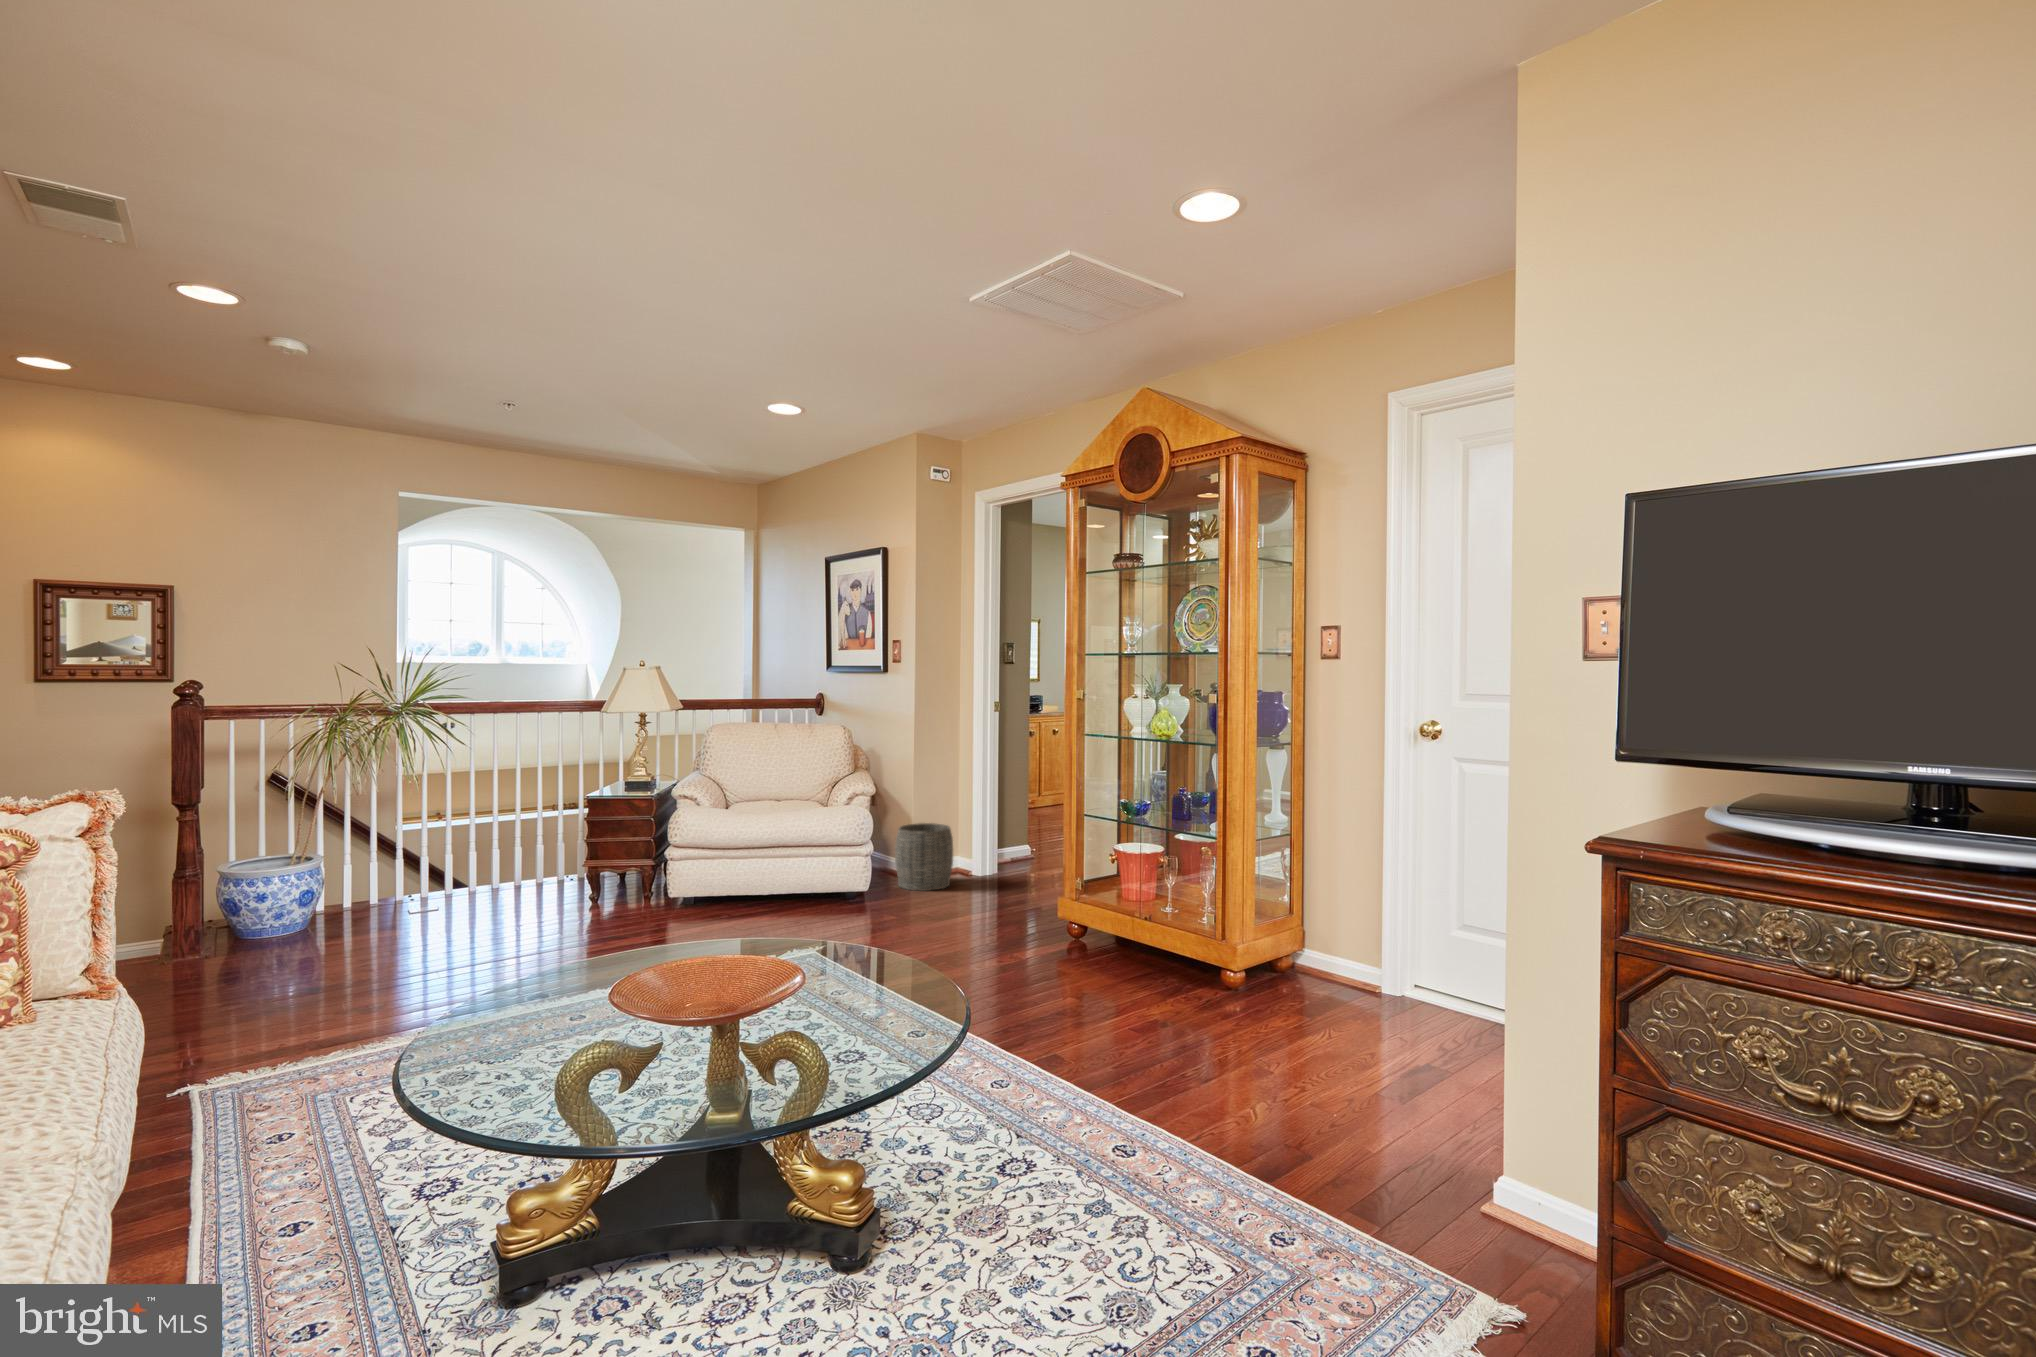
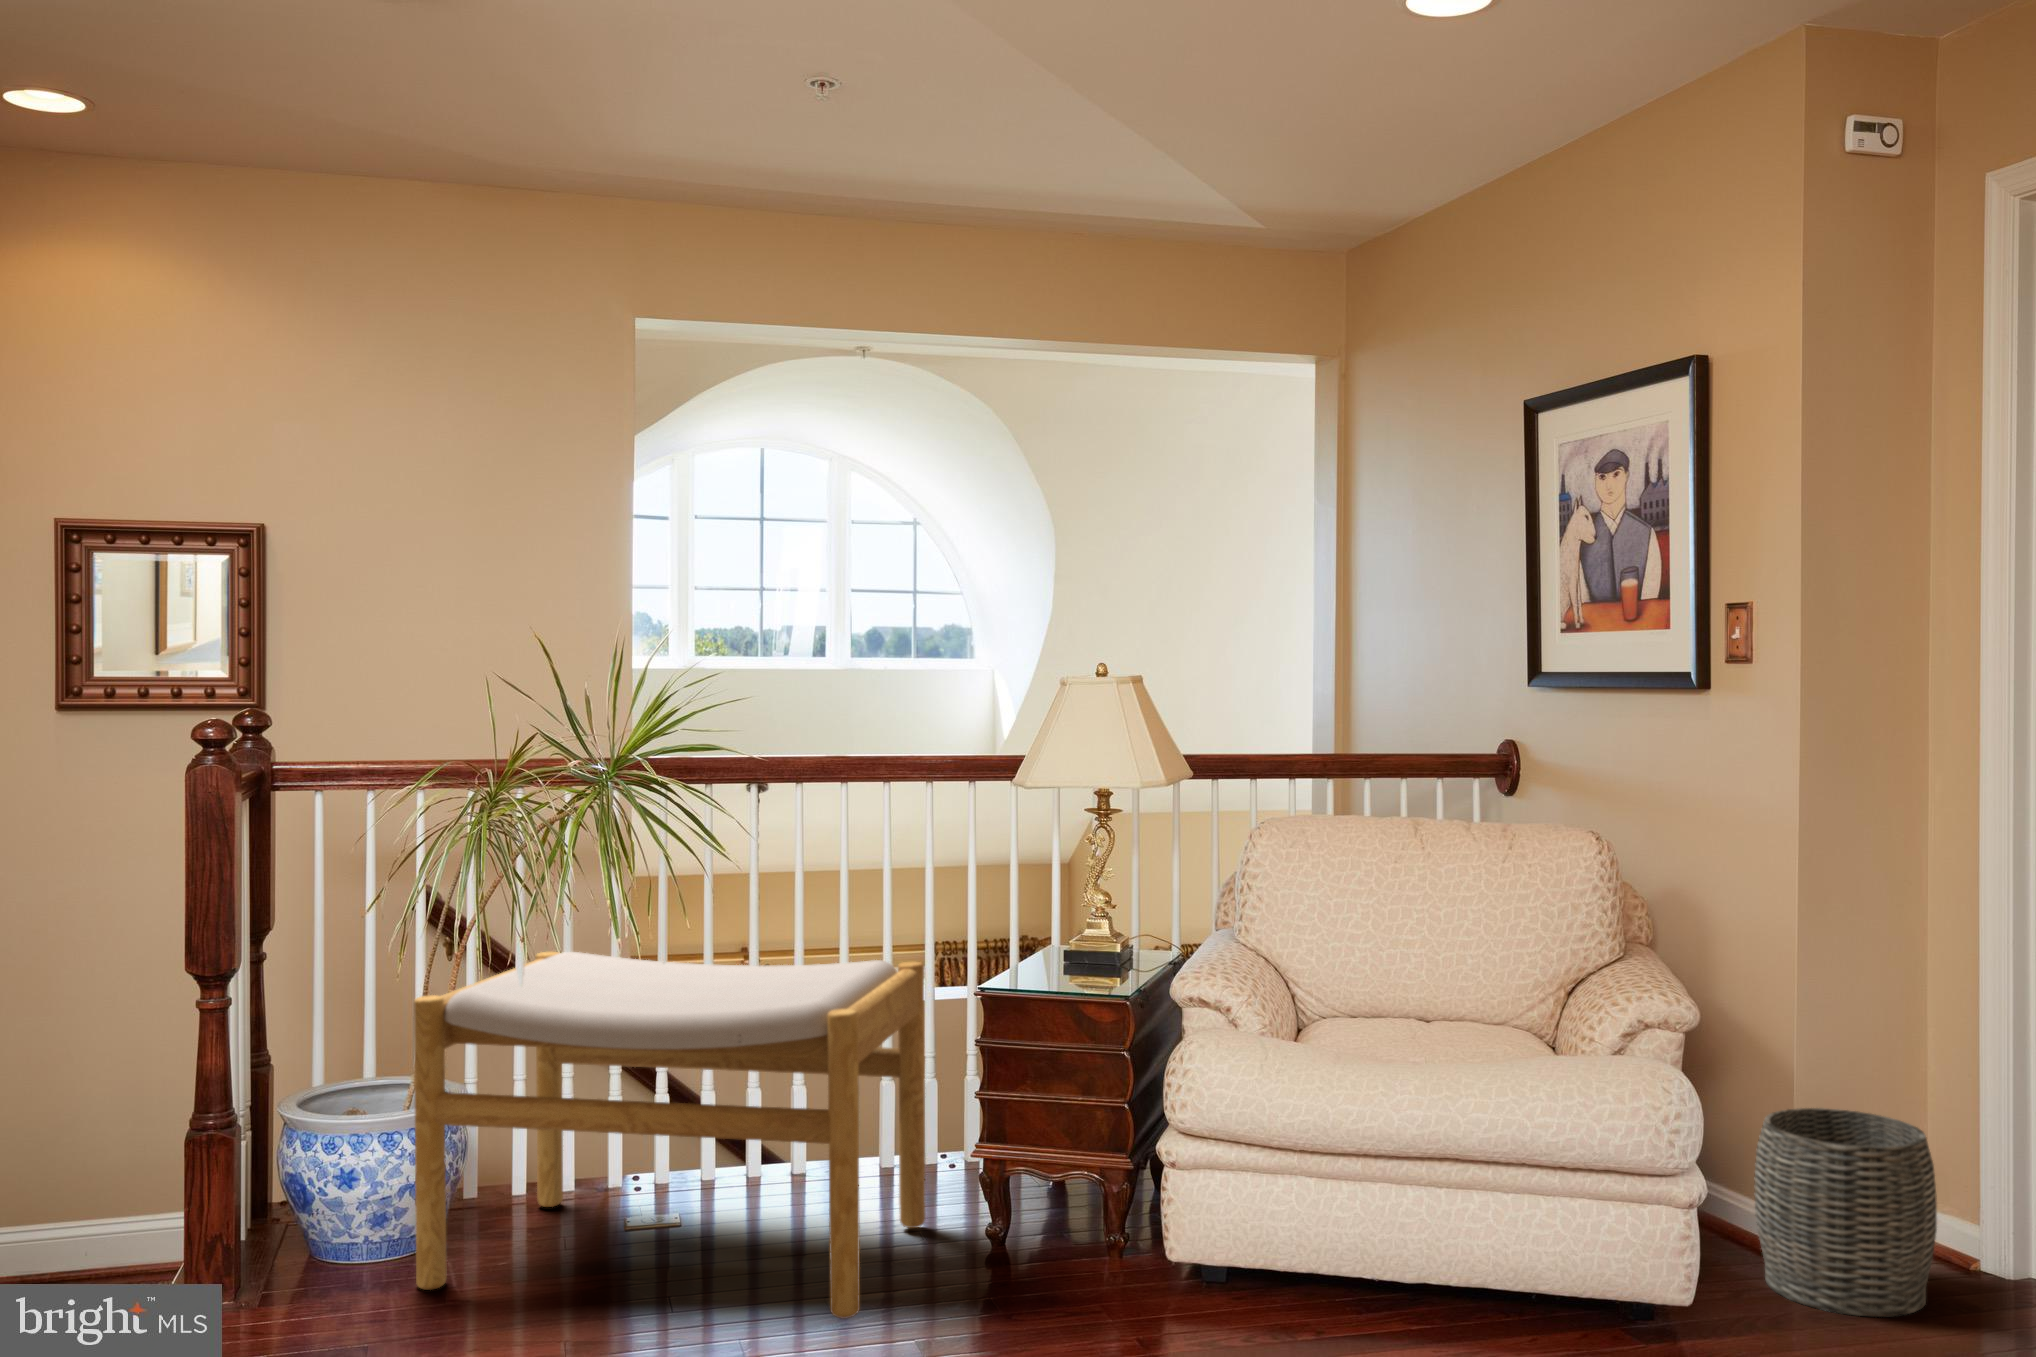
footstool: none [305,788,560,942] -> present [414,952,926,1319]

